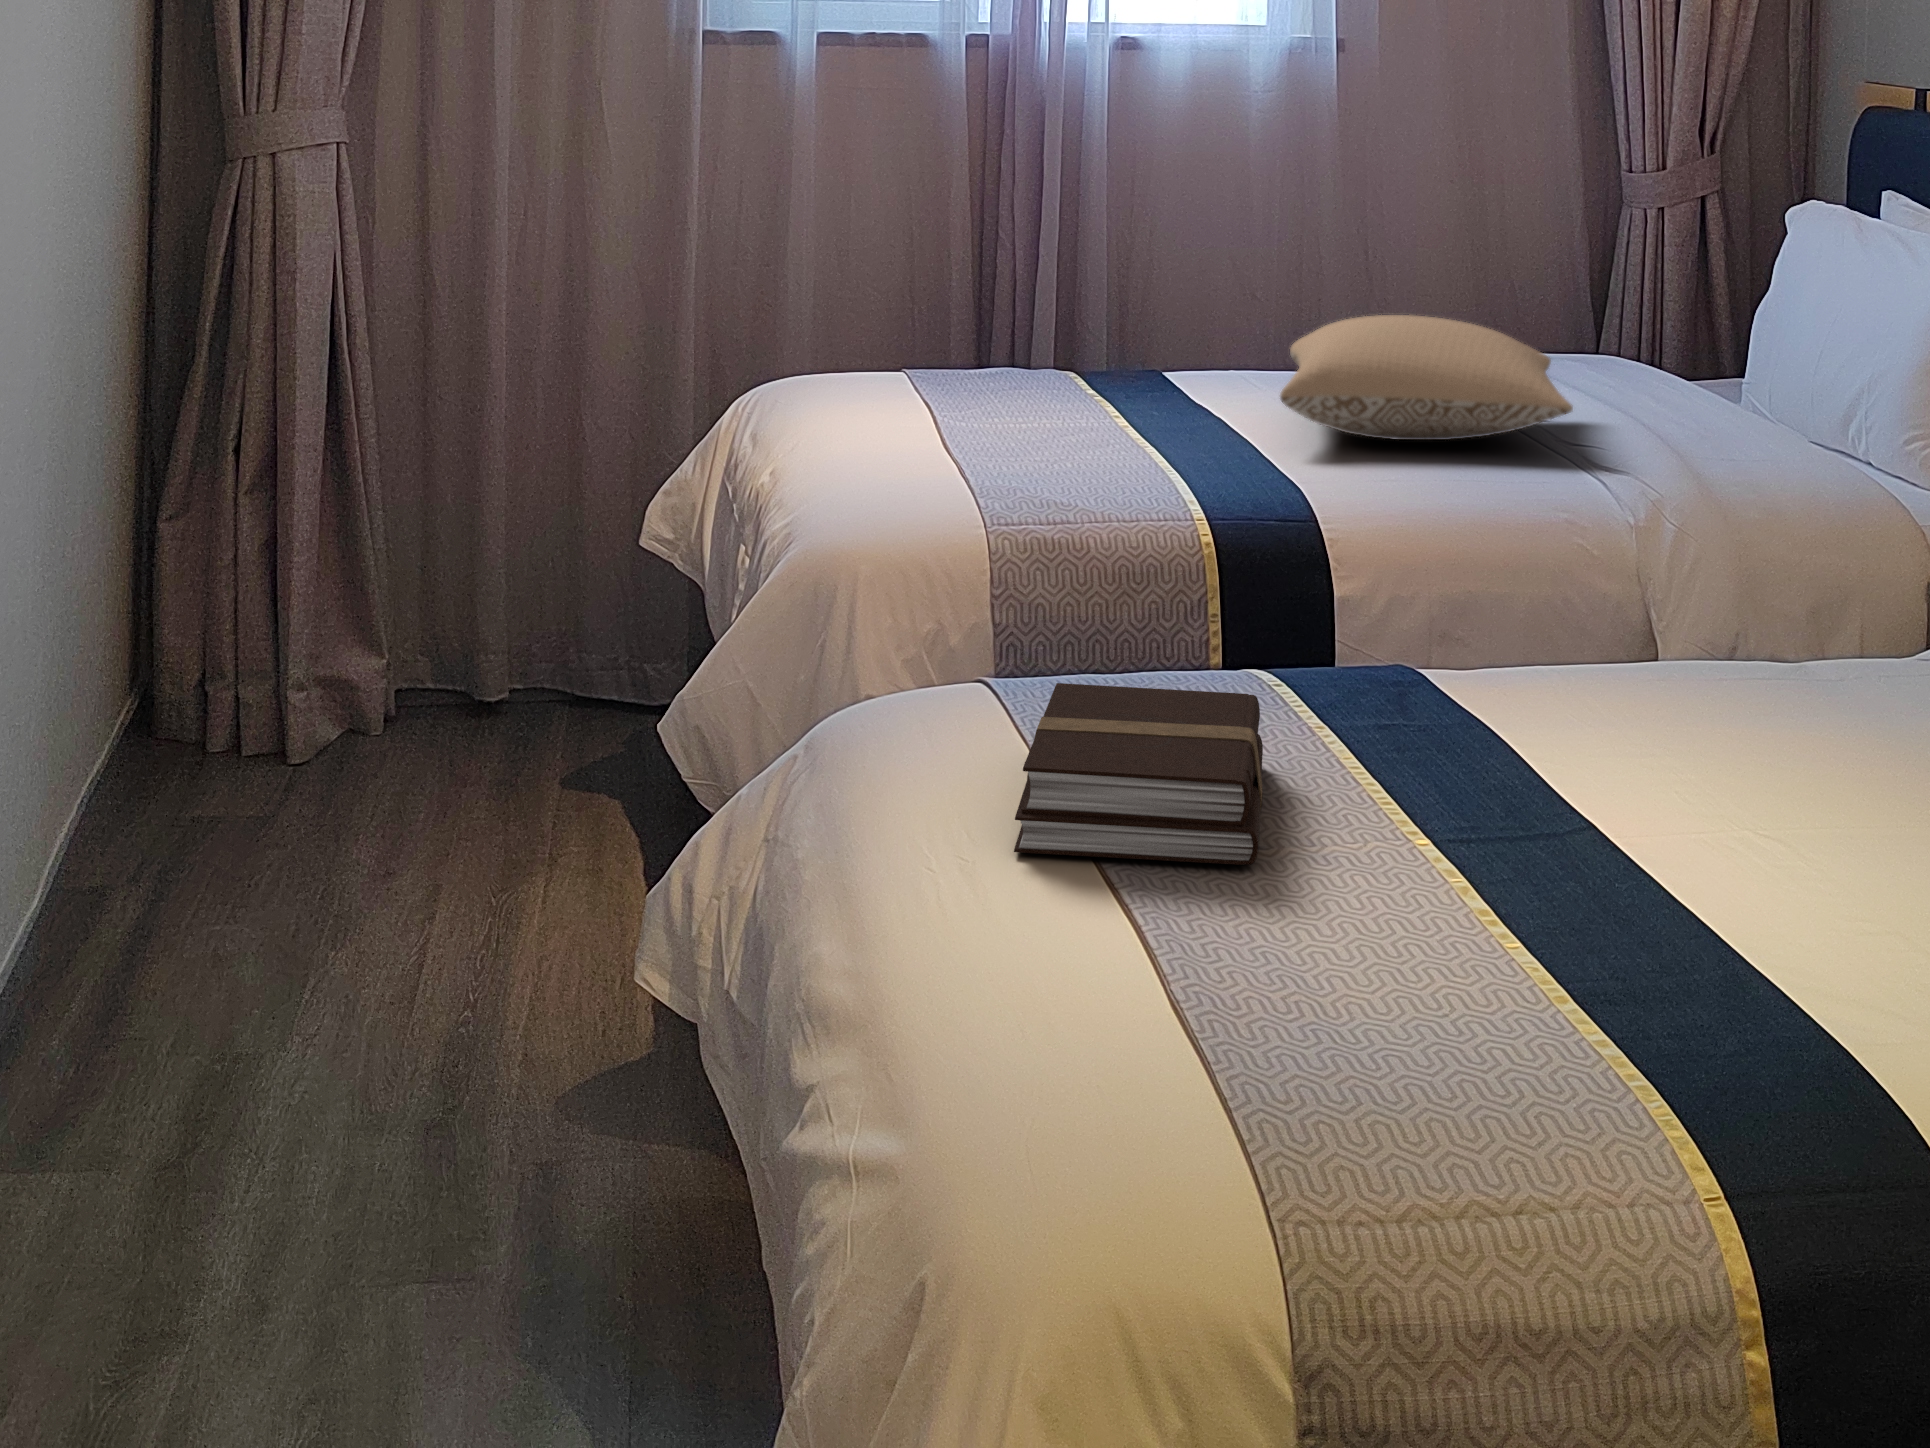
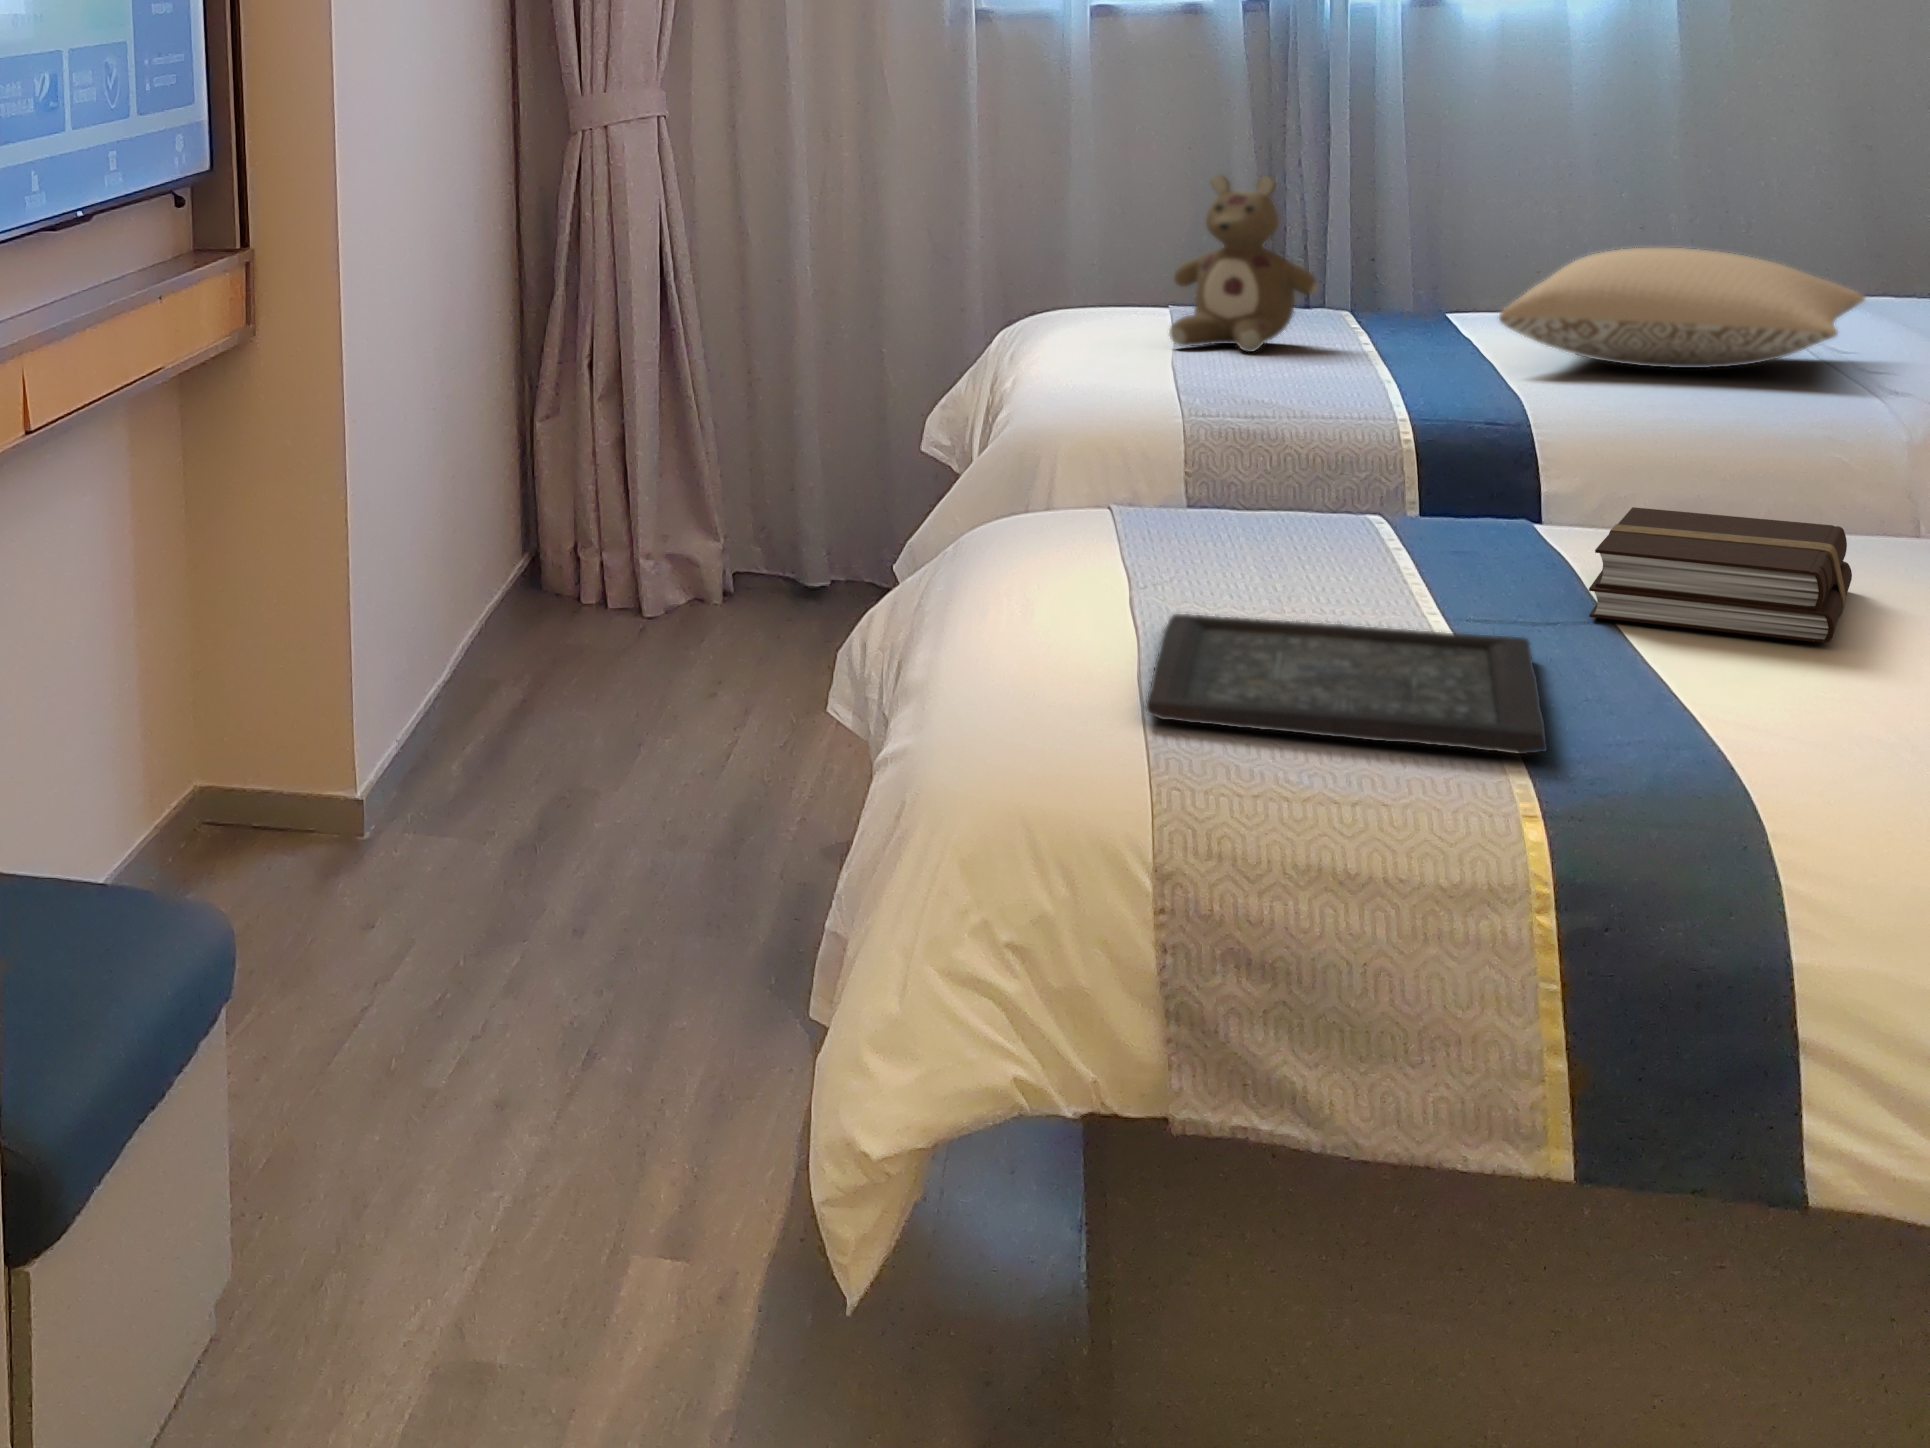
stuffed bear: none [940,233,1088,432] -> present [1169,175,1319,352]
book: present [1014,683,1263,865] -> present [1589,507,1852,643]
tray: none [1200,889,1743,1126] -> present [1146,614,1548,754]

